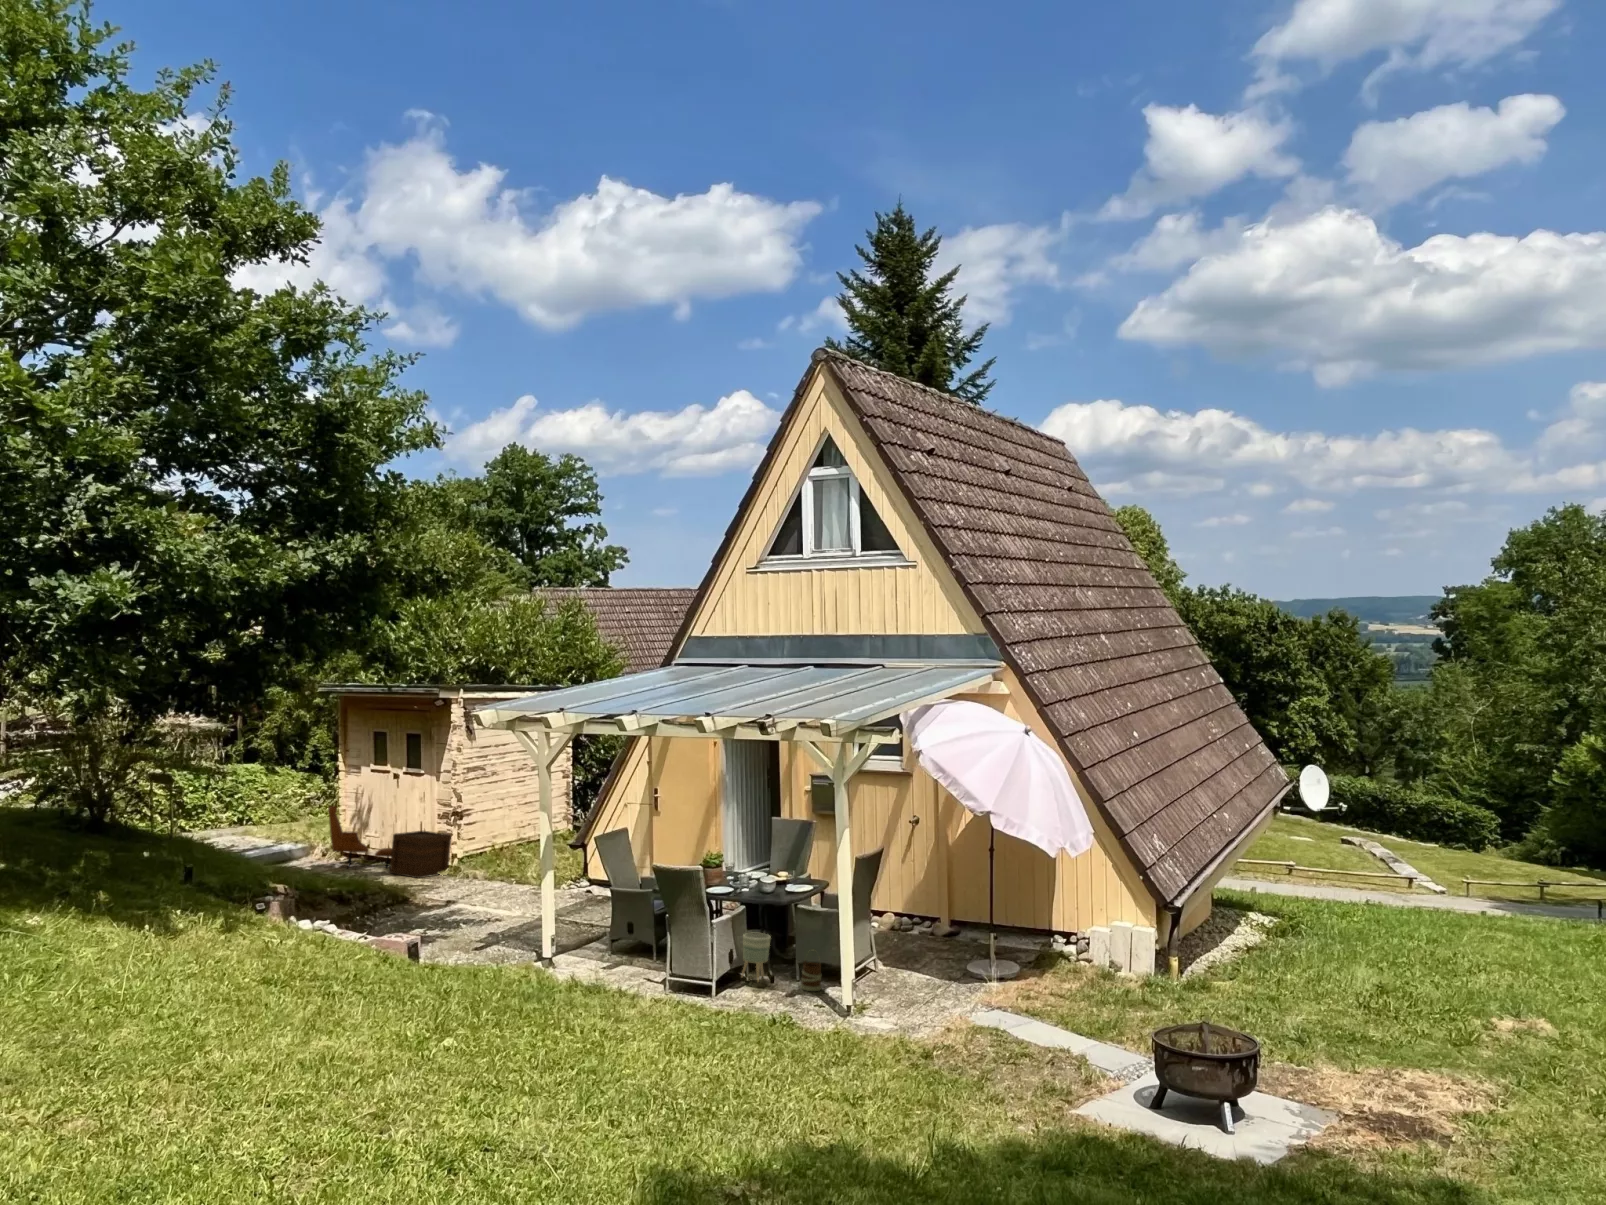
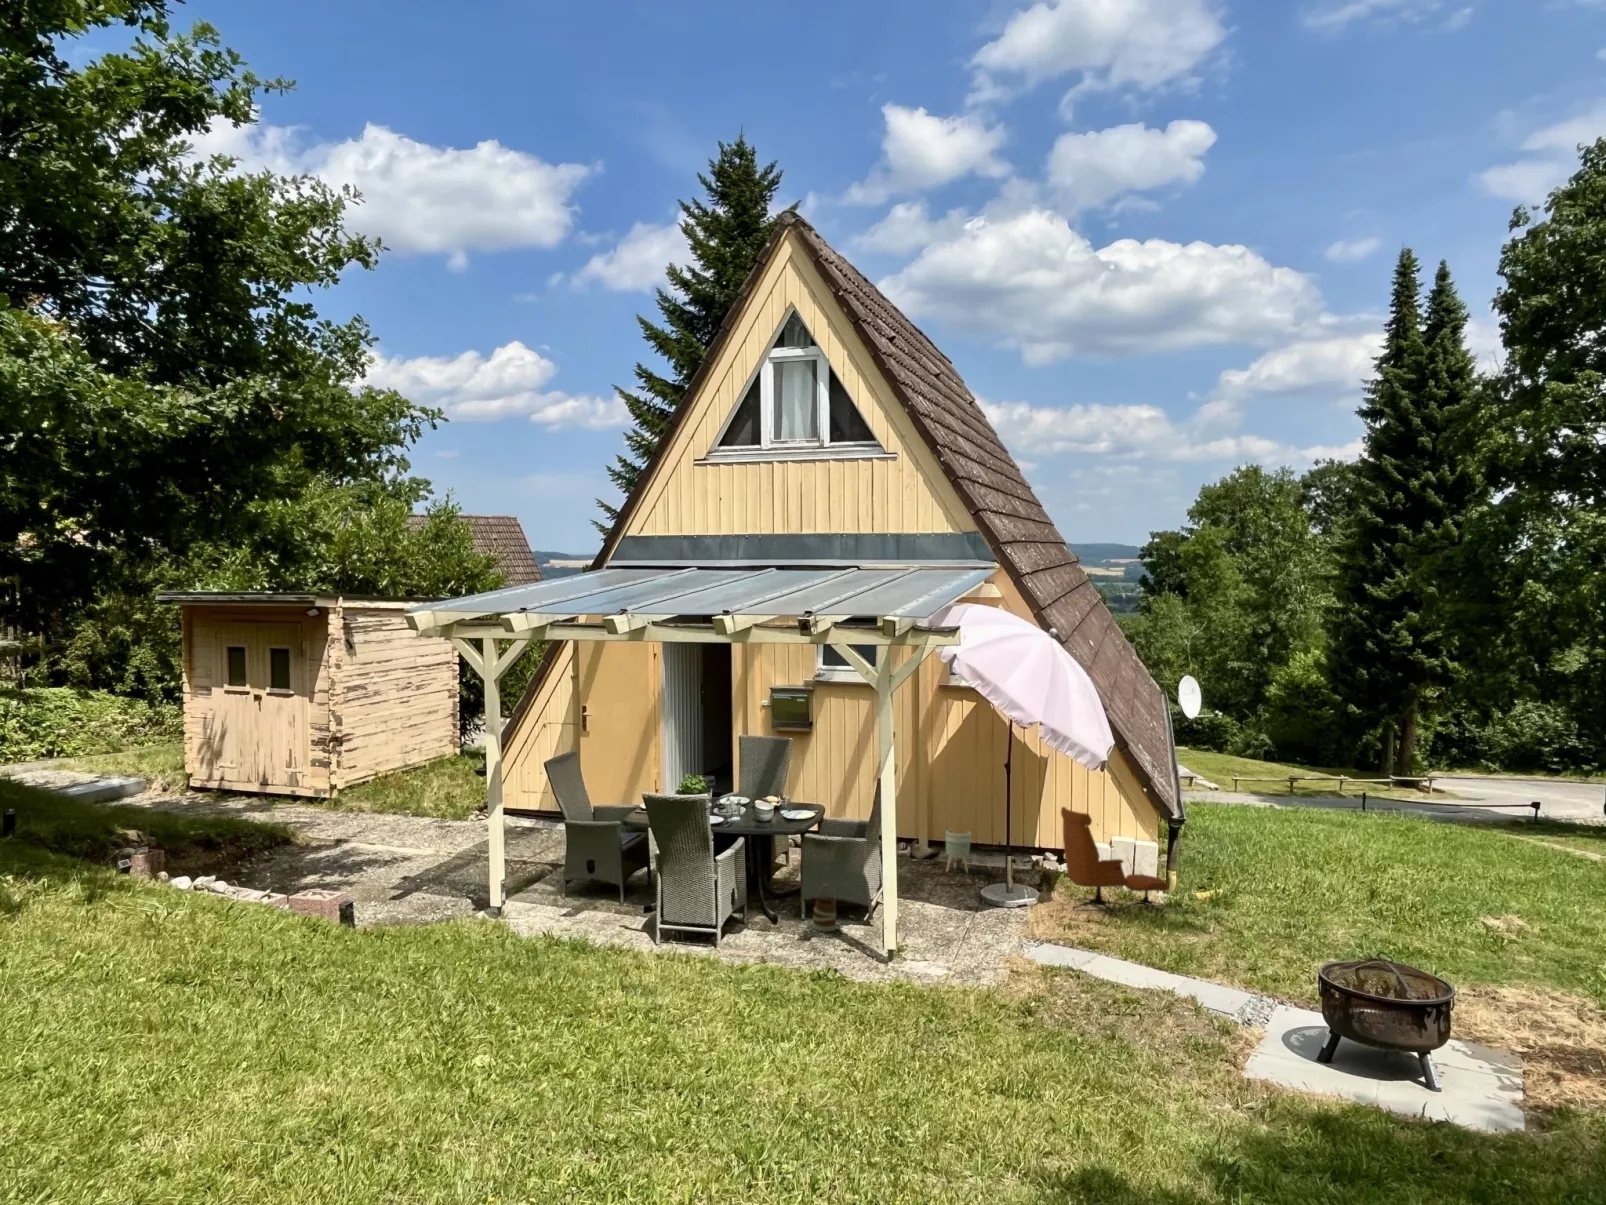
lounge chair: present [328,806,392,868] -> present [1061,807,1169,916]
wooden crate: present [390,831,451,878] -> none [254,759,329,813]
planter: present [741,933,771,982] -> present [946,830,971,872]

